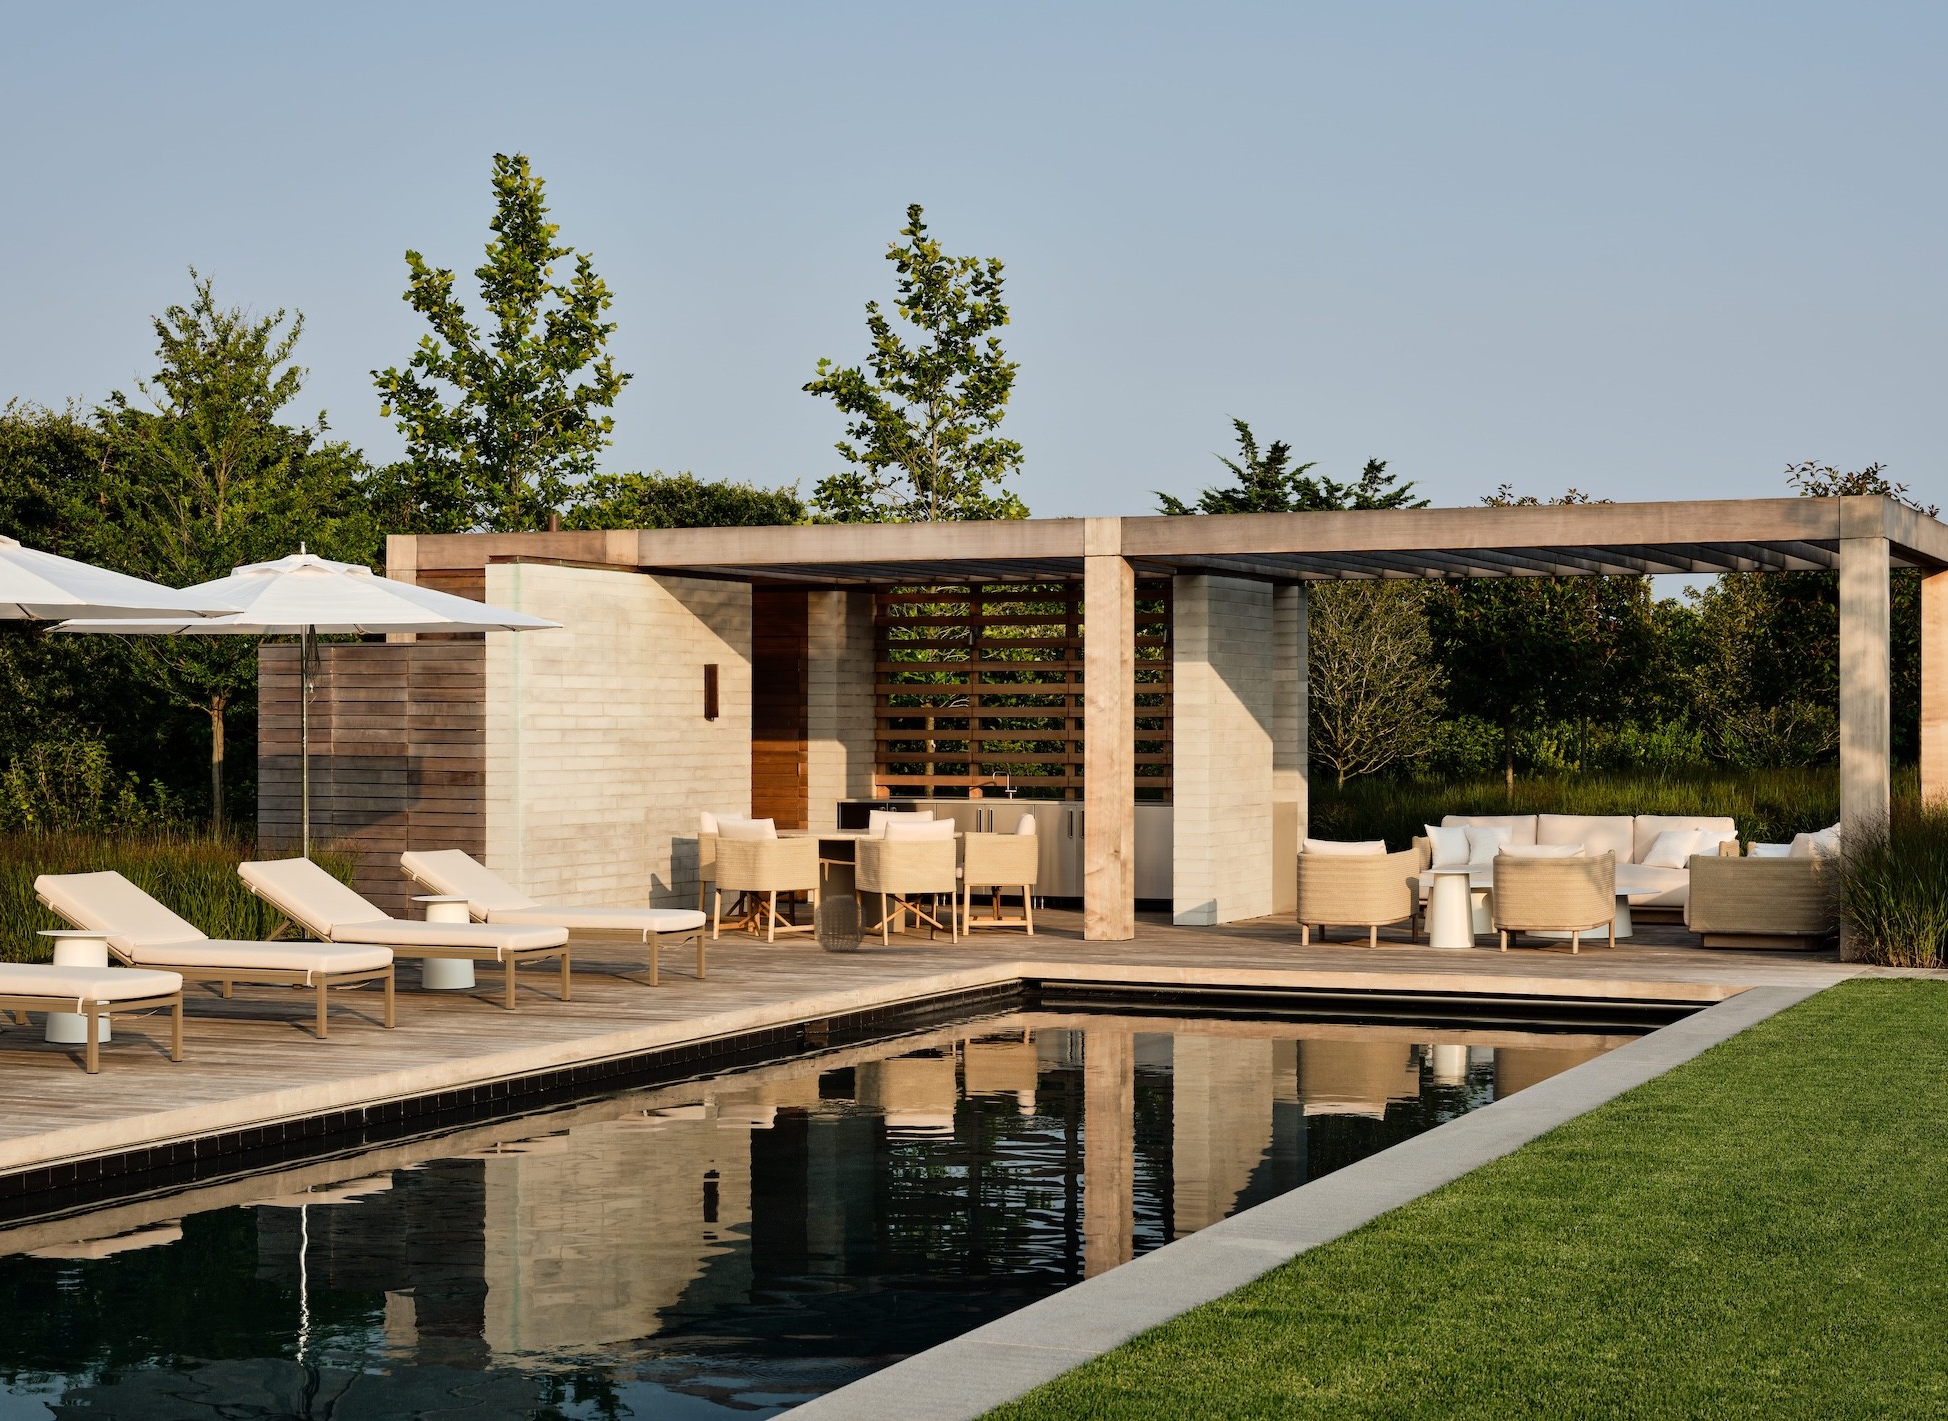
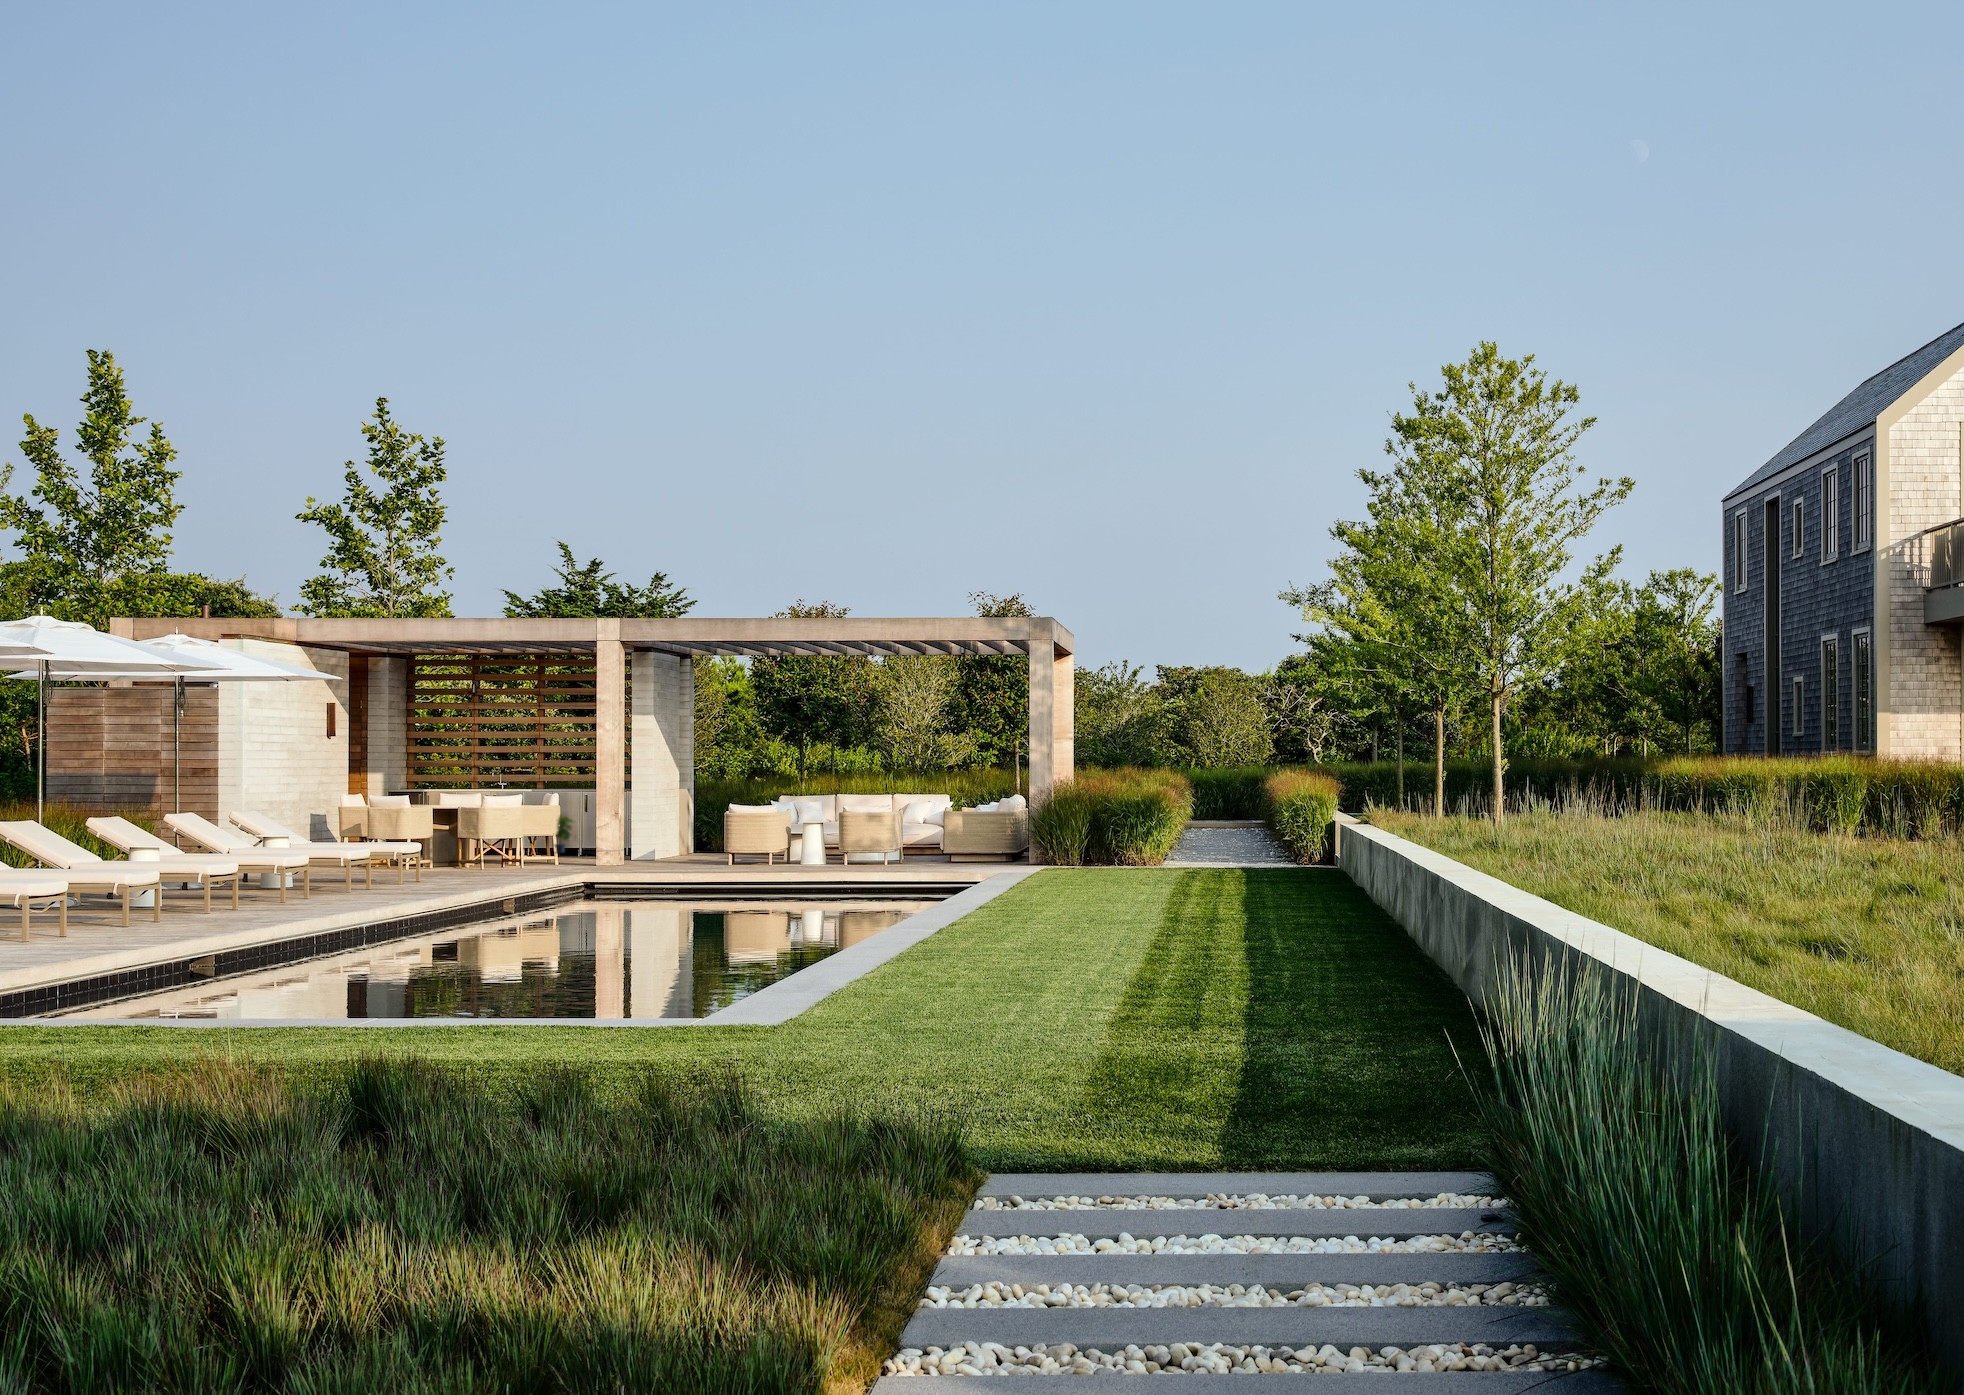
potted plant: none [1045,866,1094,940] -> present [555,816,573,853]

